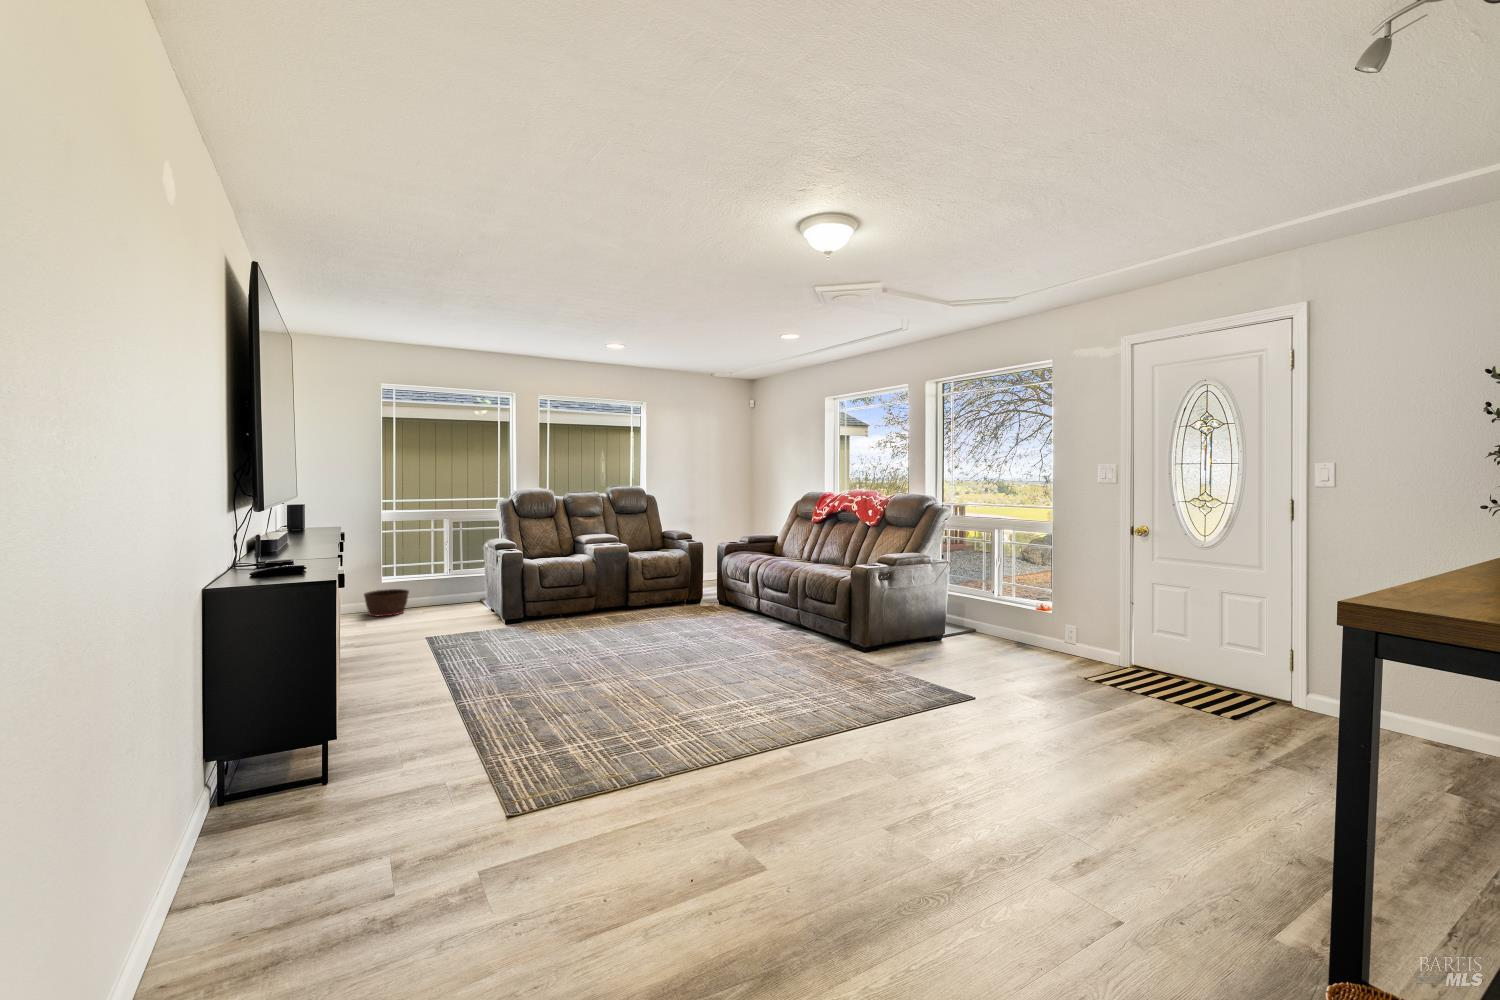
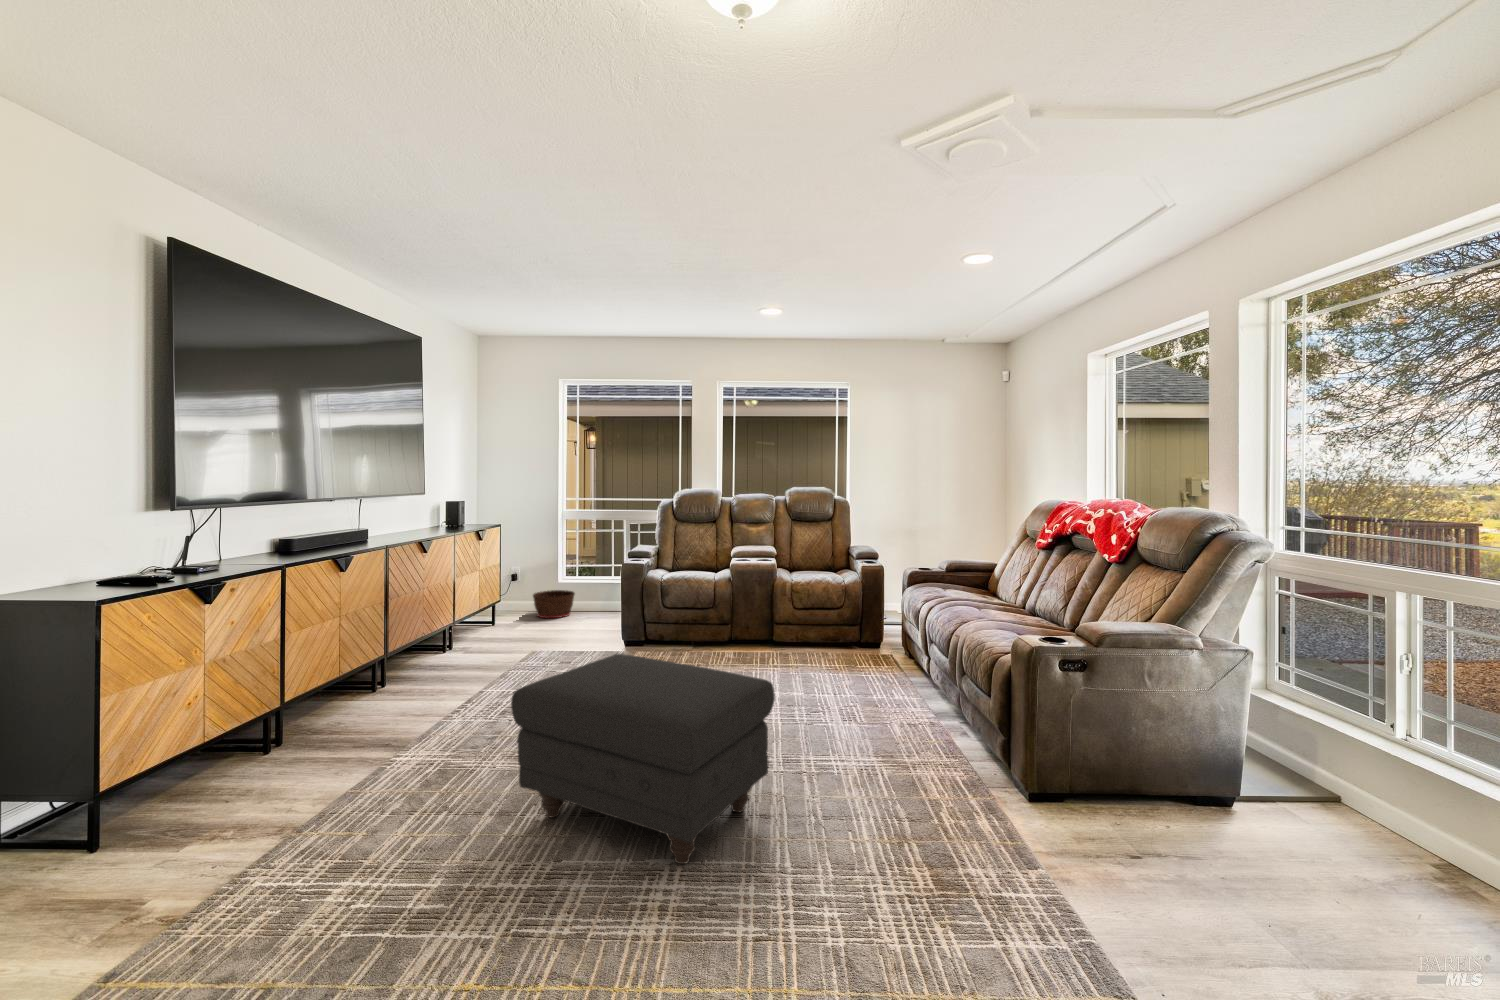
ottoman: none [607,597,753,700] -> present [511,654,775,864]

